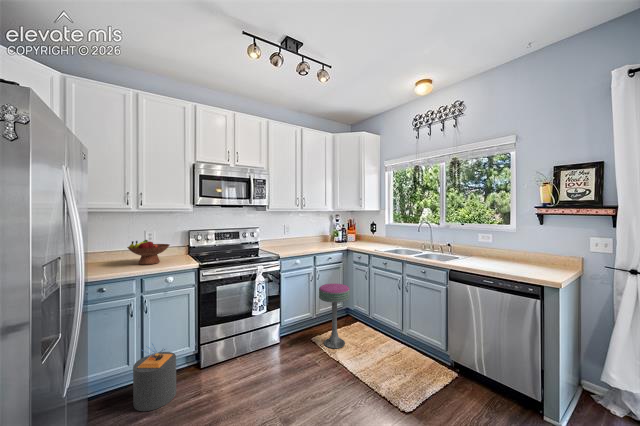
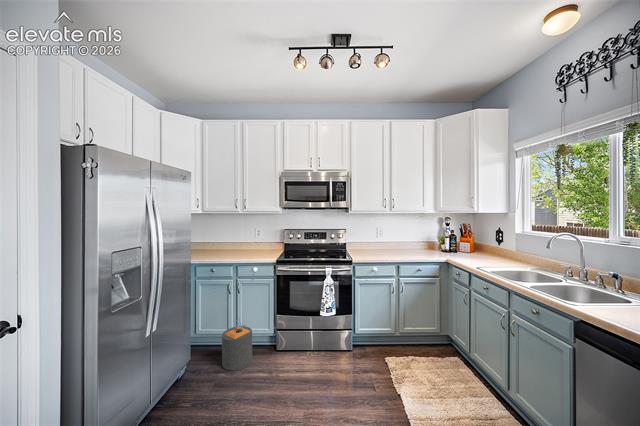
fruit bowl: present [127,240,170,265] -> none [234,236,264,256]
bar stool: present [319,284,350,348] -> none [390,299,429,379]

